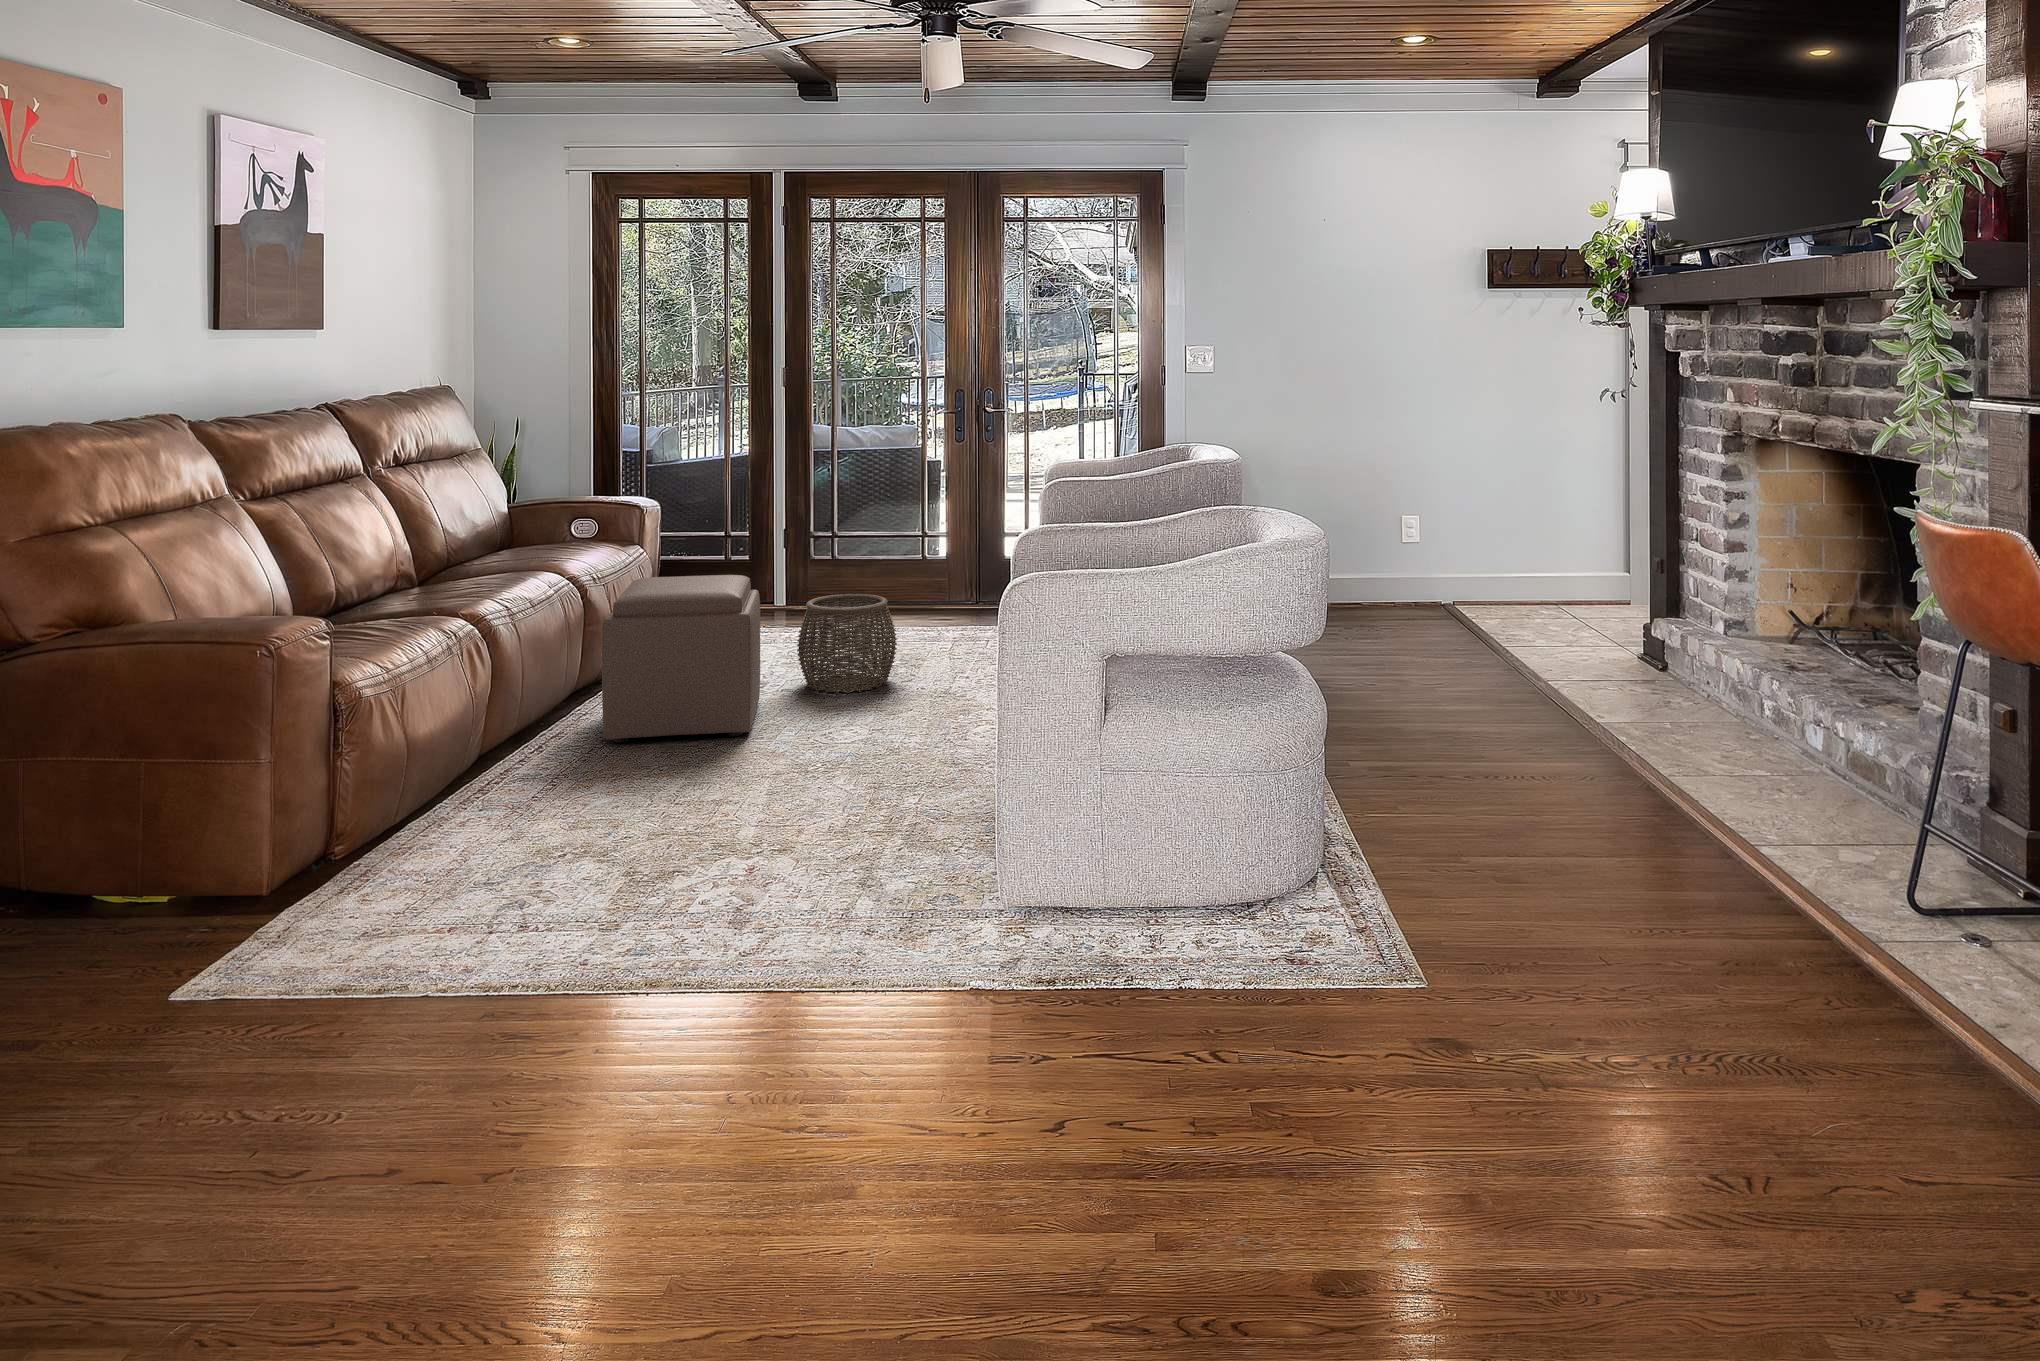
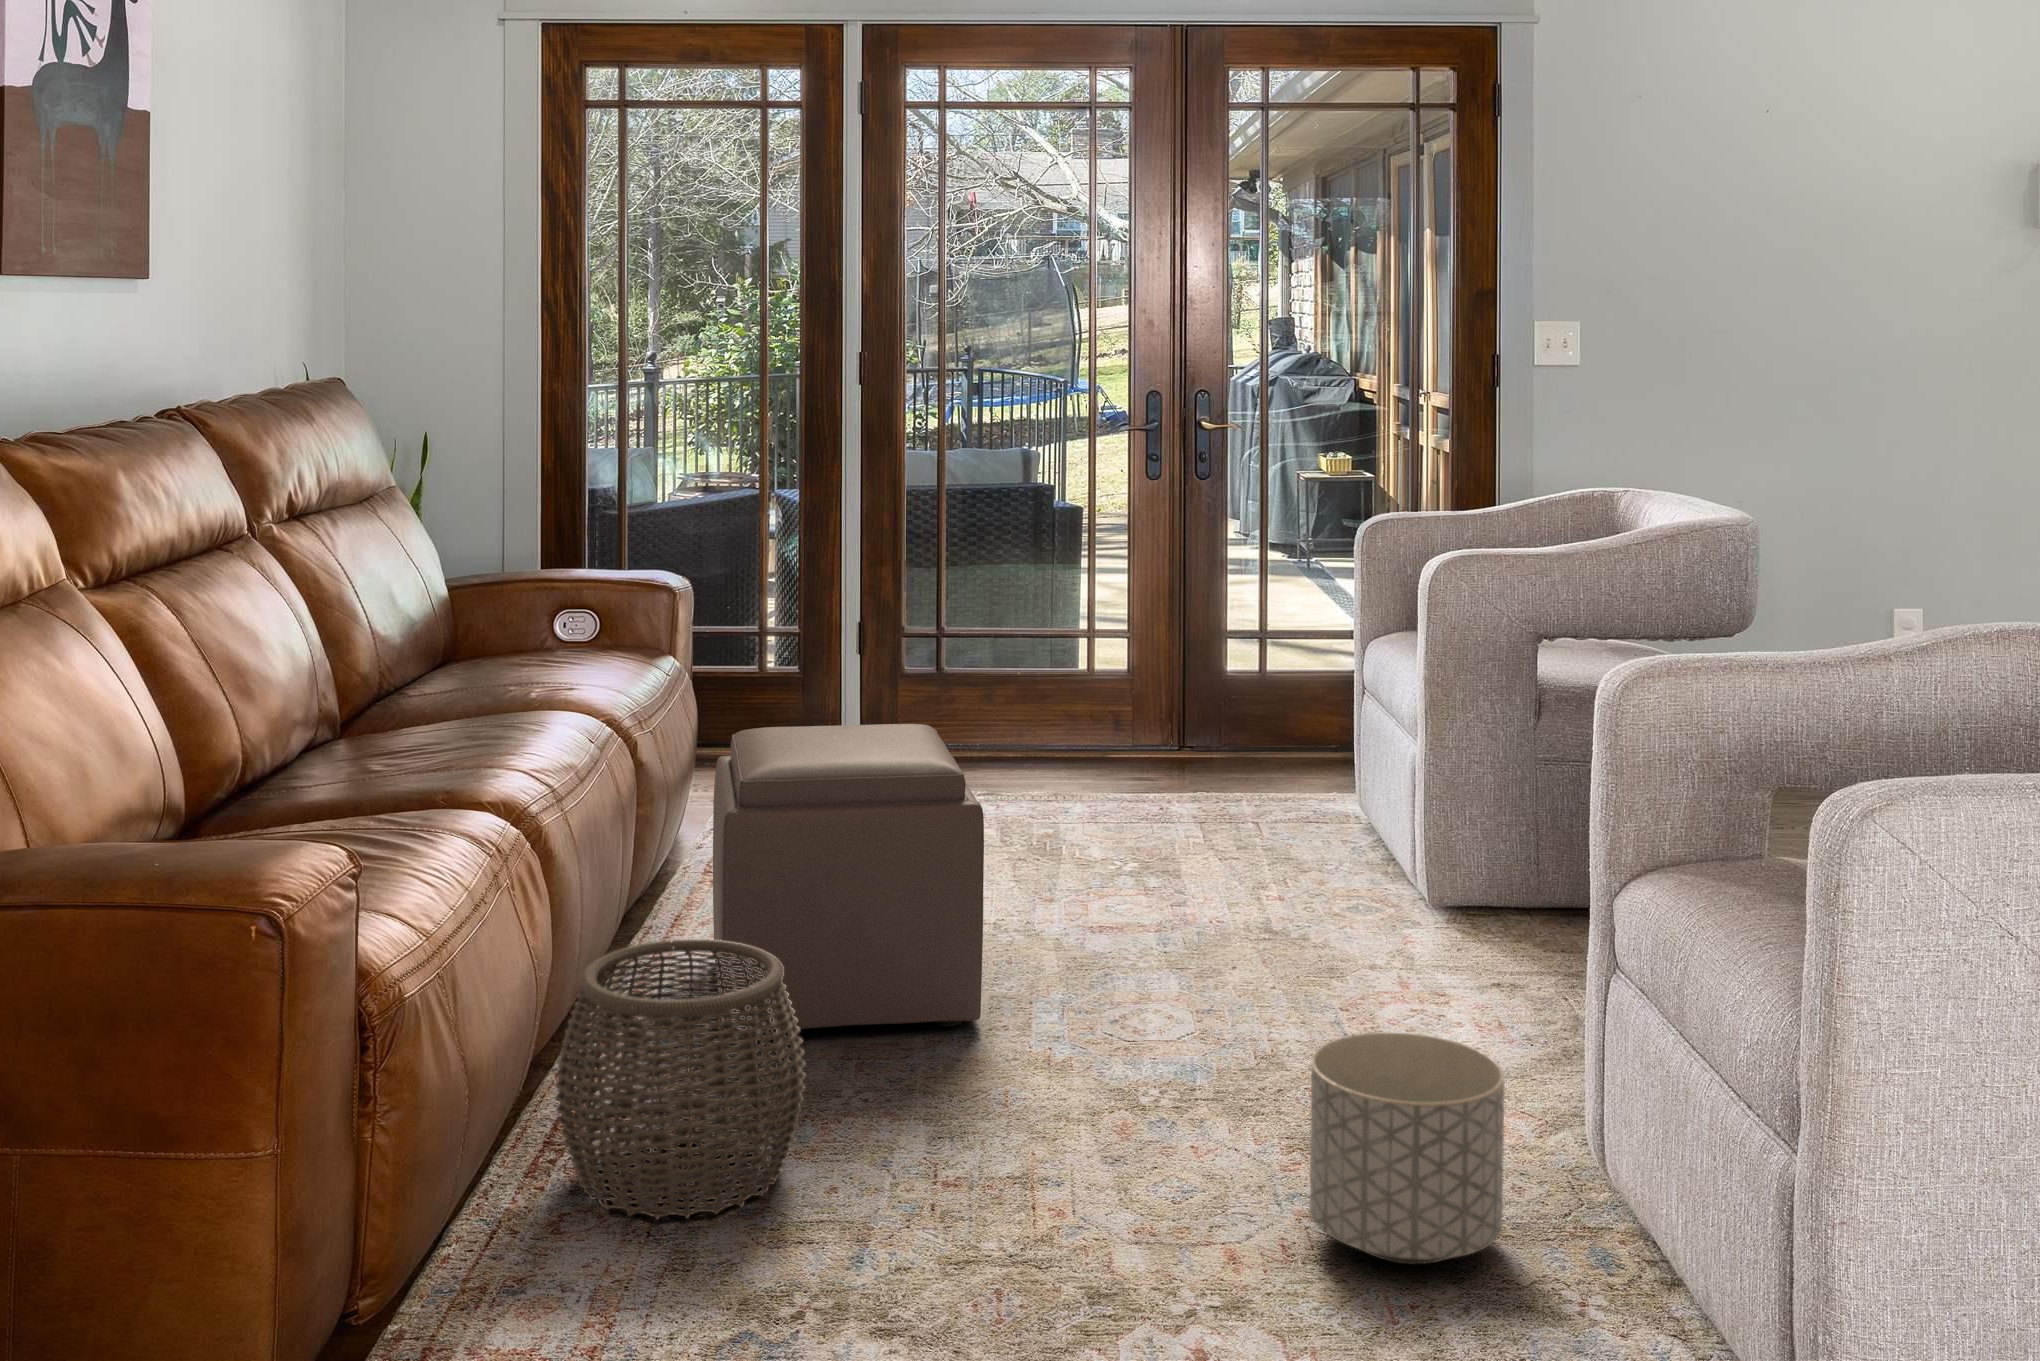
woven basket: present [797,594,897,693] -> present [555,939,807,1219]
planter: none [846,716,944,828] -> present [1310,1032,1505,1264]

